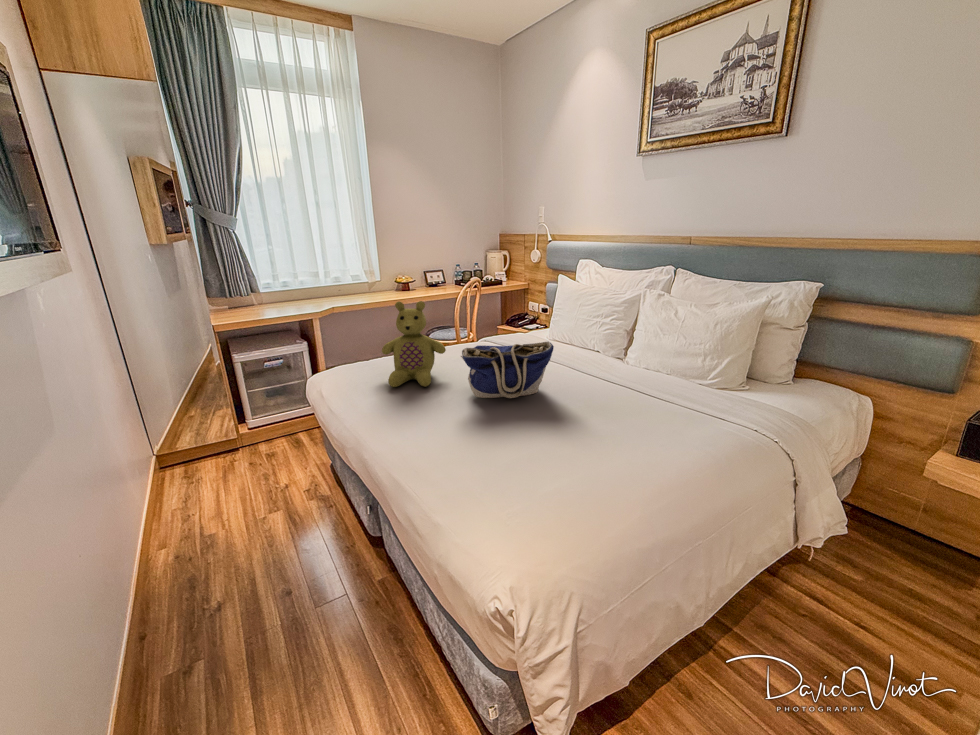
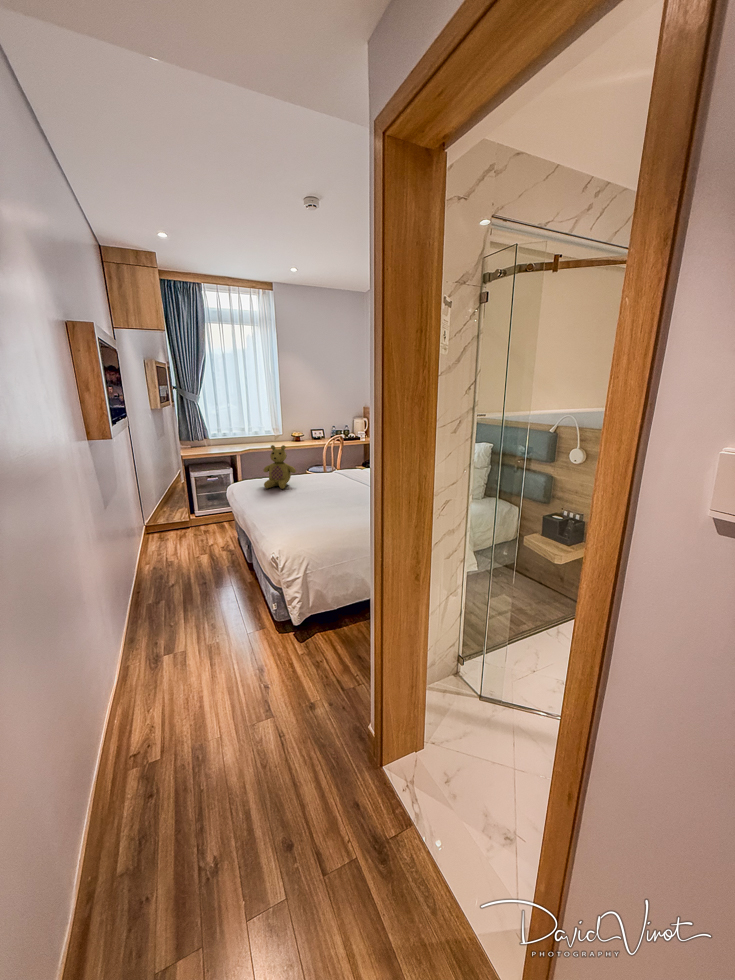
tote bag: present [461,342,554,398] -> none [296,467,342,495]

